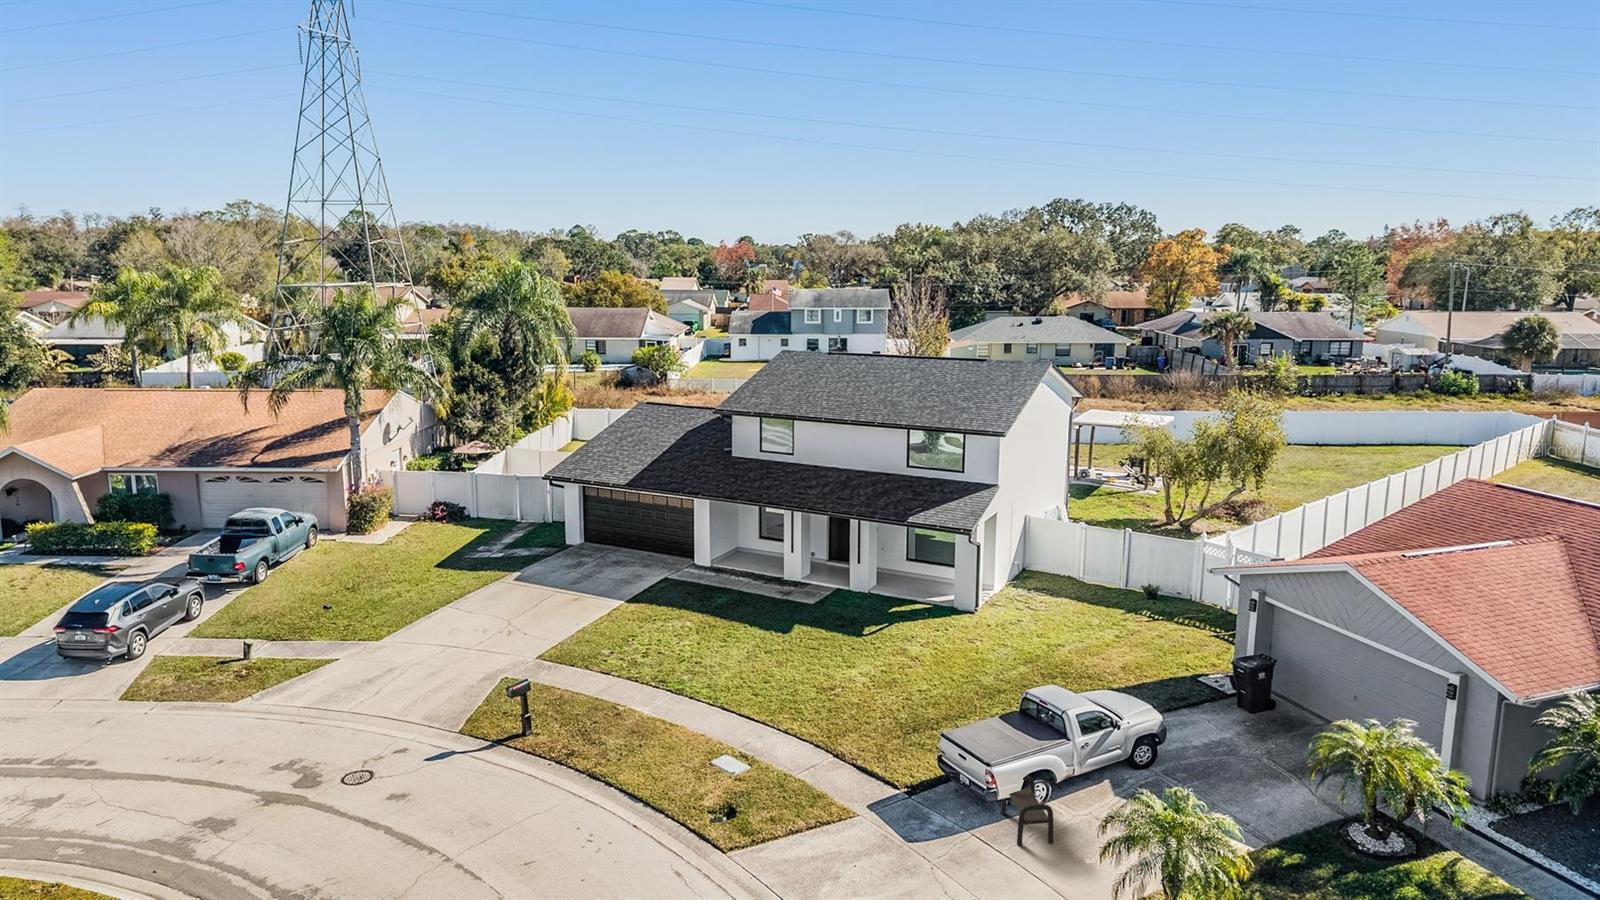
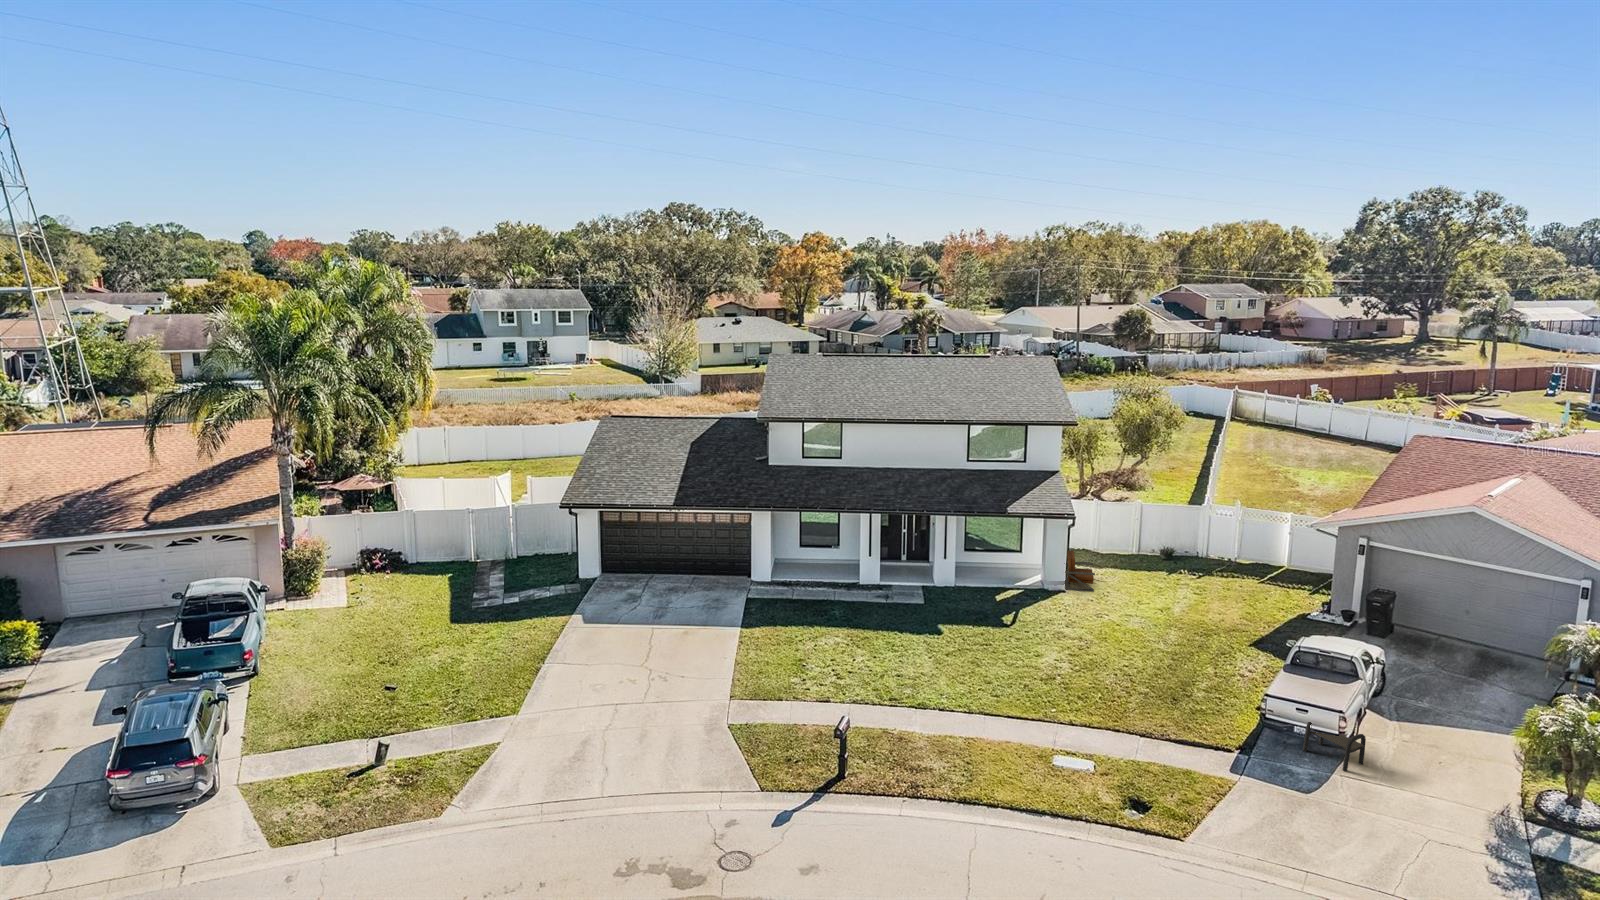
lounge chair: none [975,570,1020,617] -> present [1064,550,1095,592]

